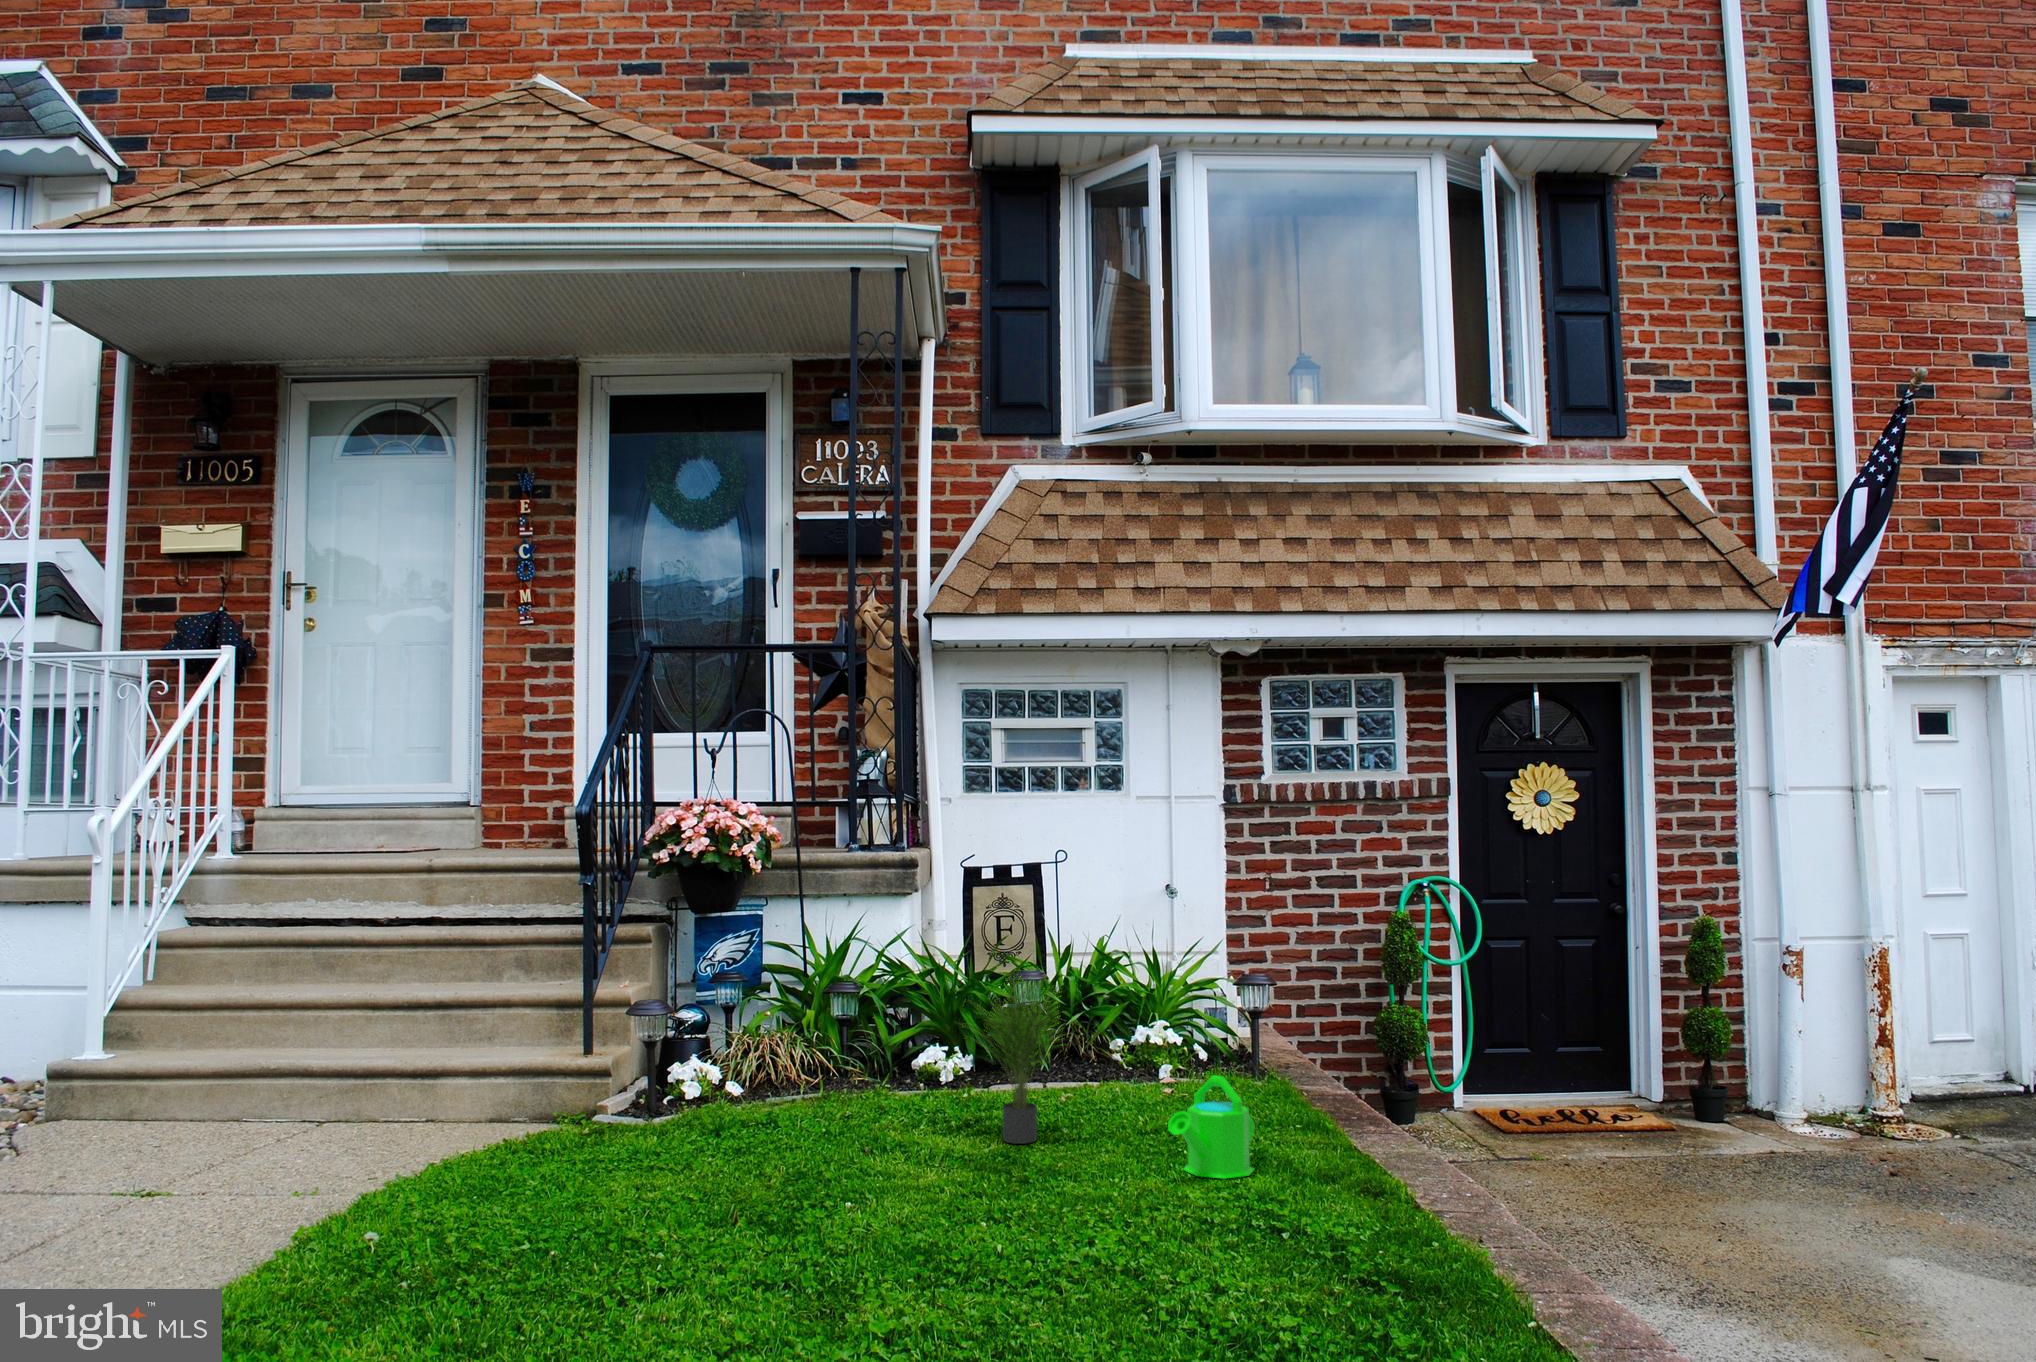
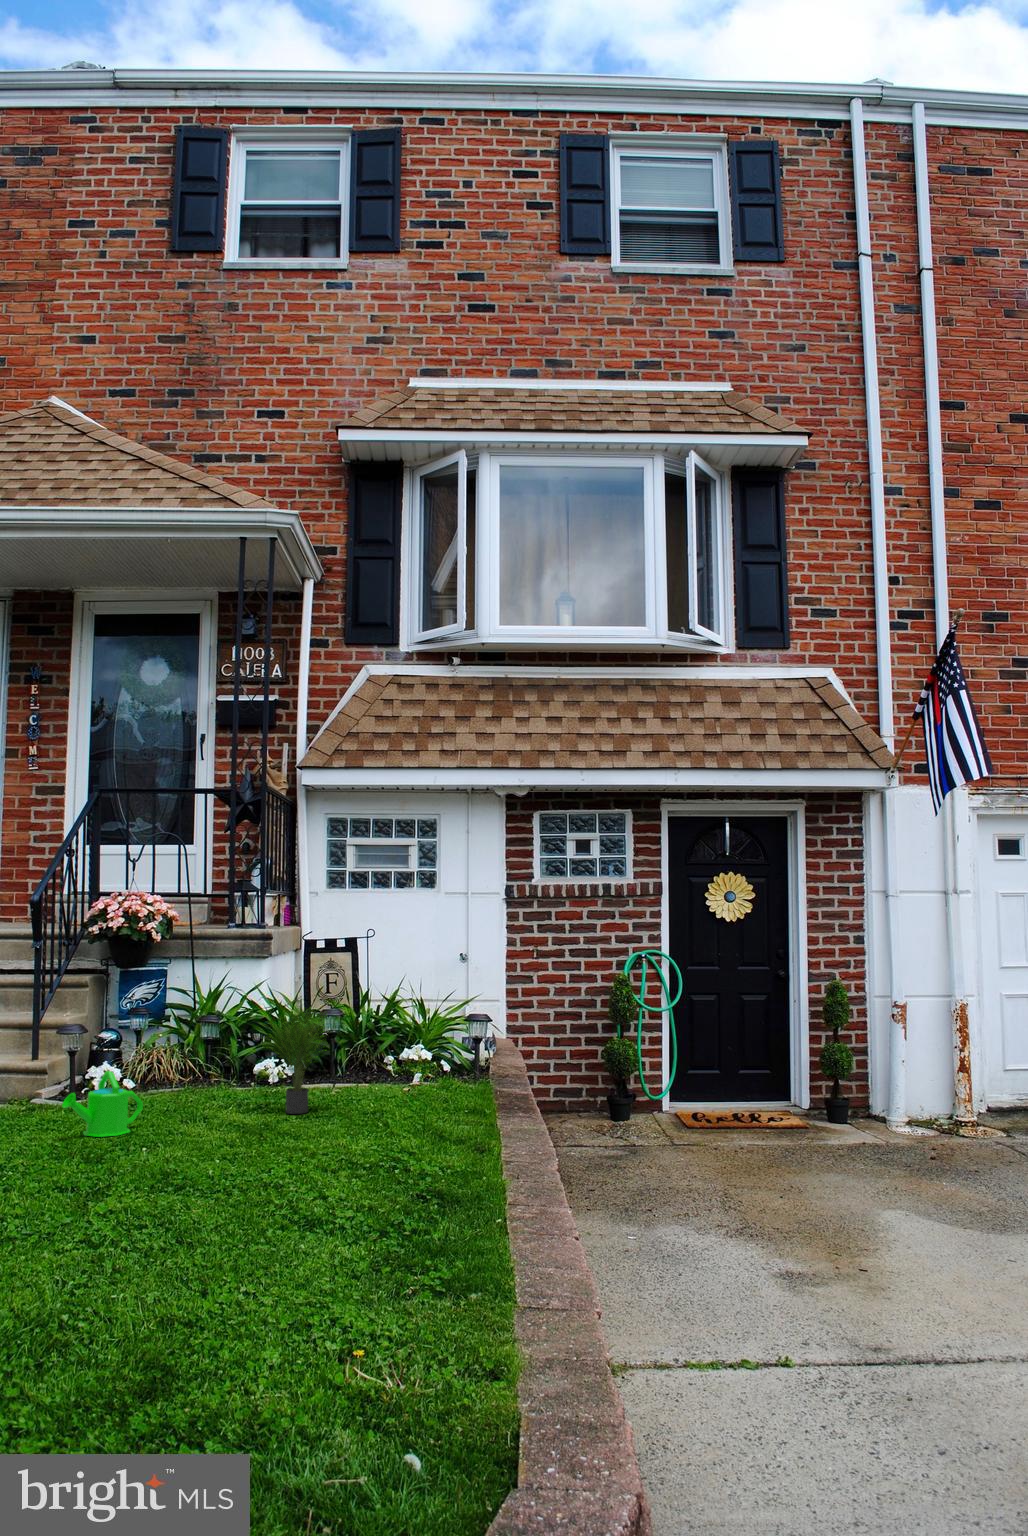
watering can: present [1168,1075,1254,1179] -> present [62,1071,143,1137]

